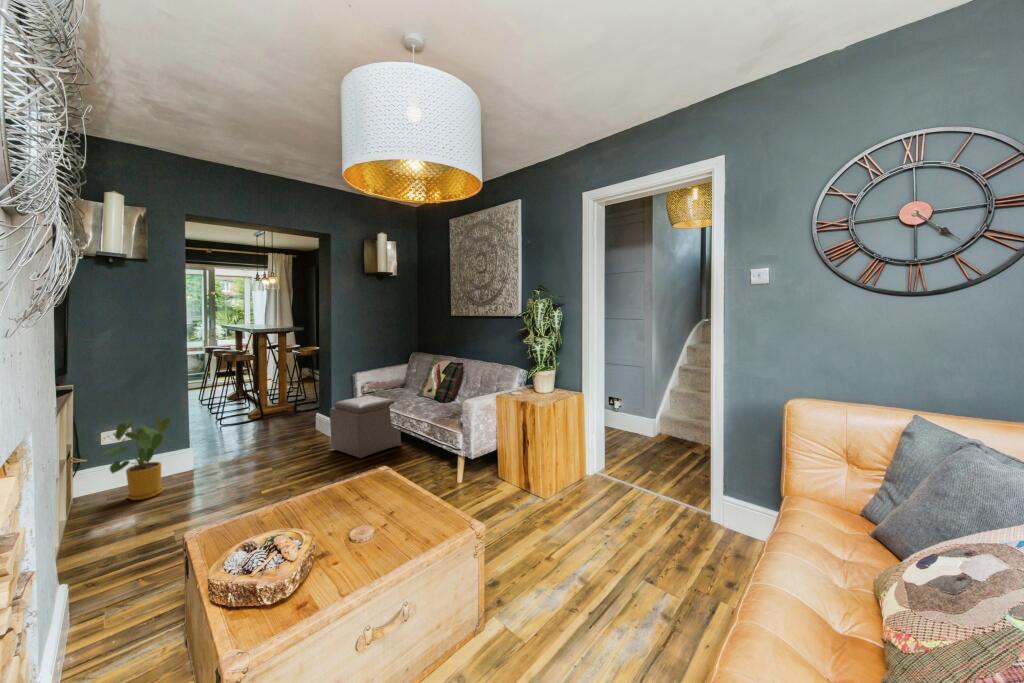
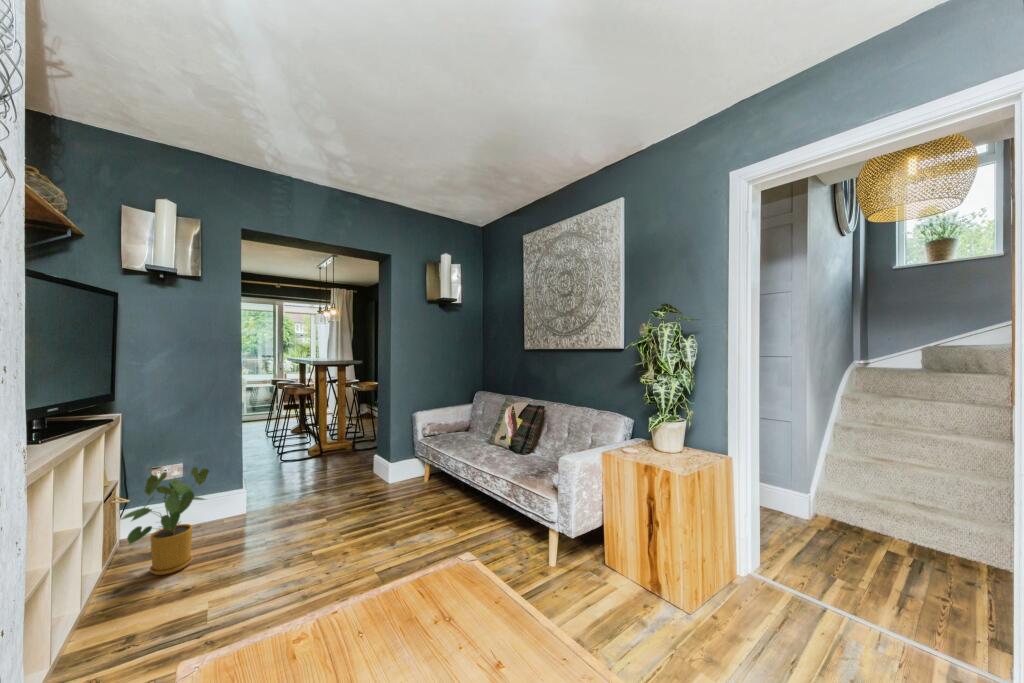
ottoman: present [330,395,401,458] -> none [388,441,470,522]

